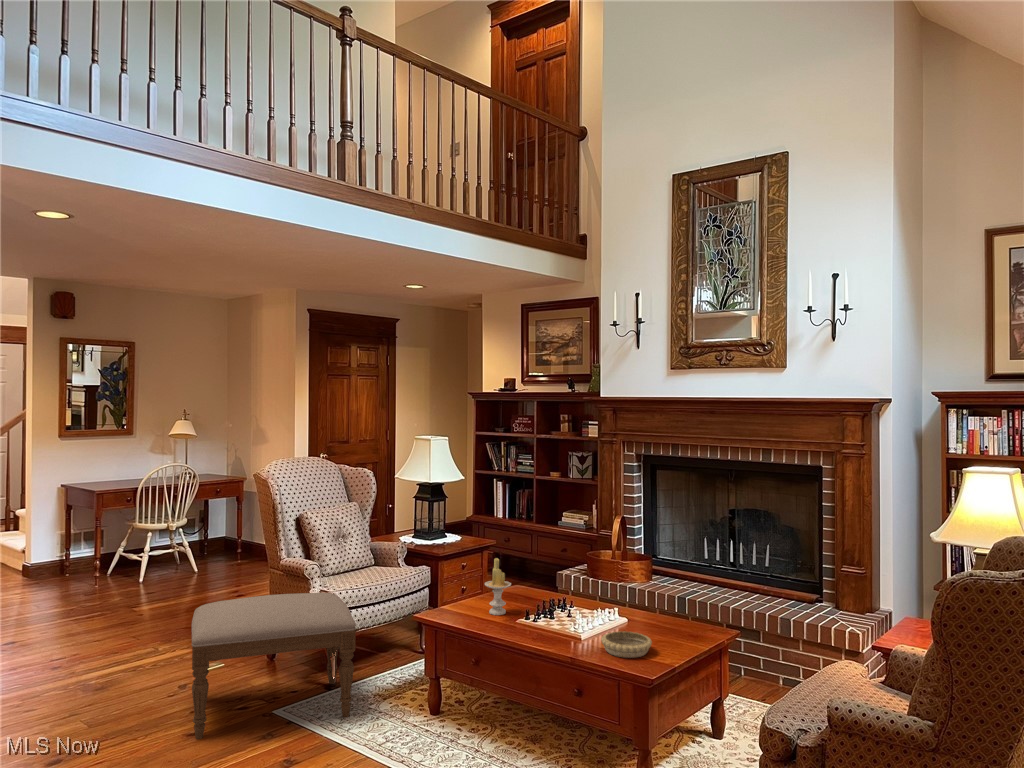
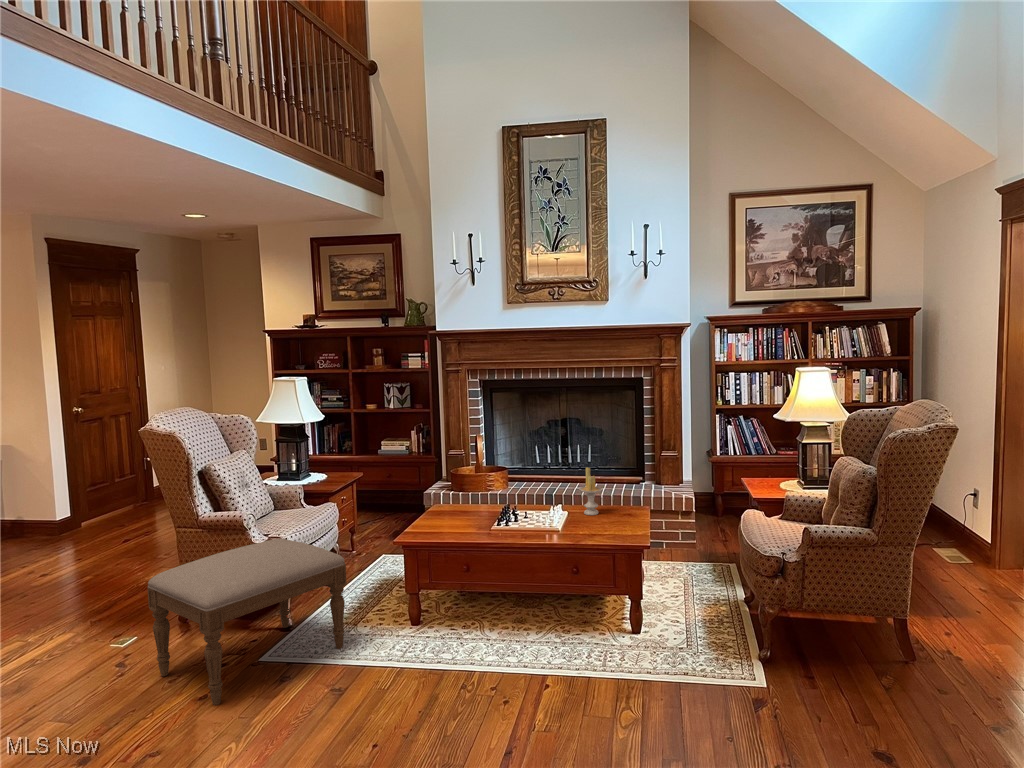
candle: present [484,558,511,615] -> present [579,467,602,515]
decorative bowl: present [601,631,652,658] -> none [581,516,622,535]

